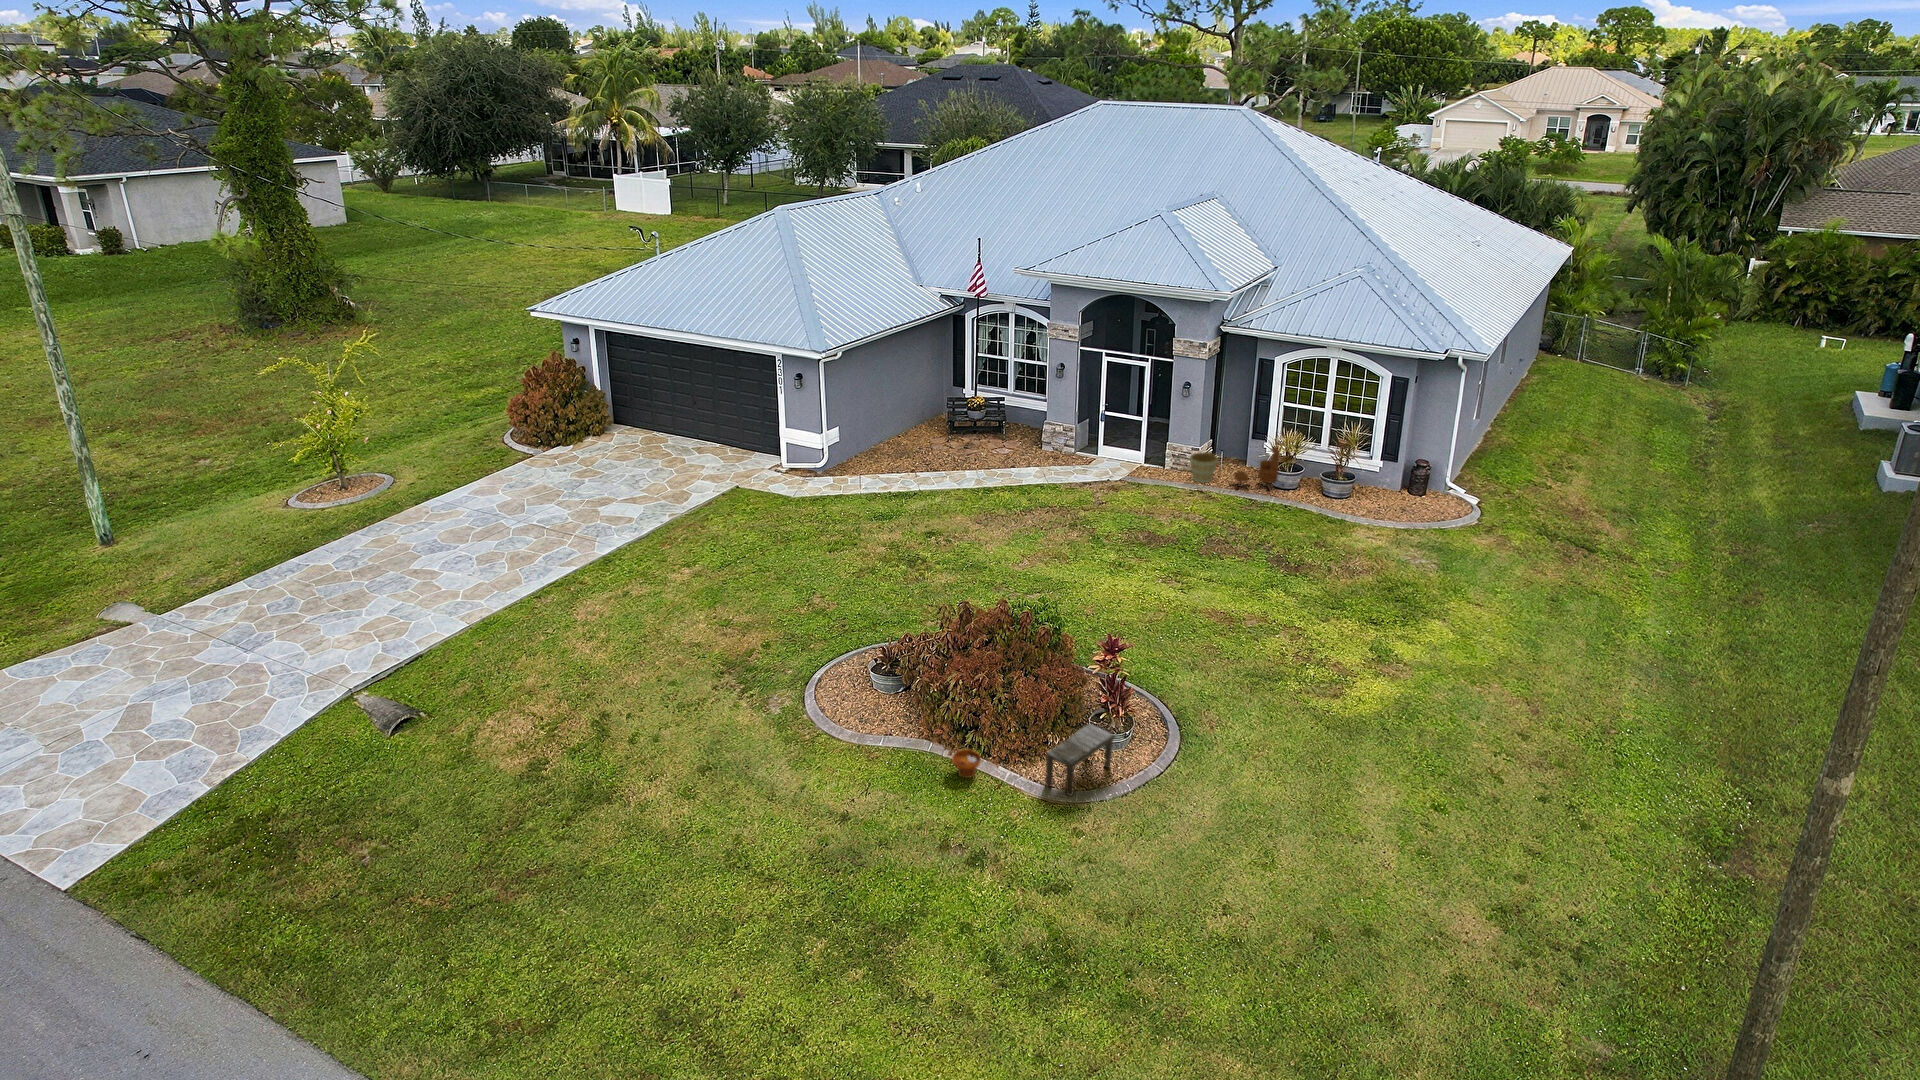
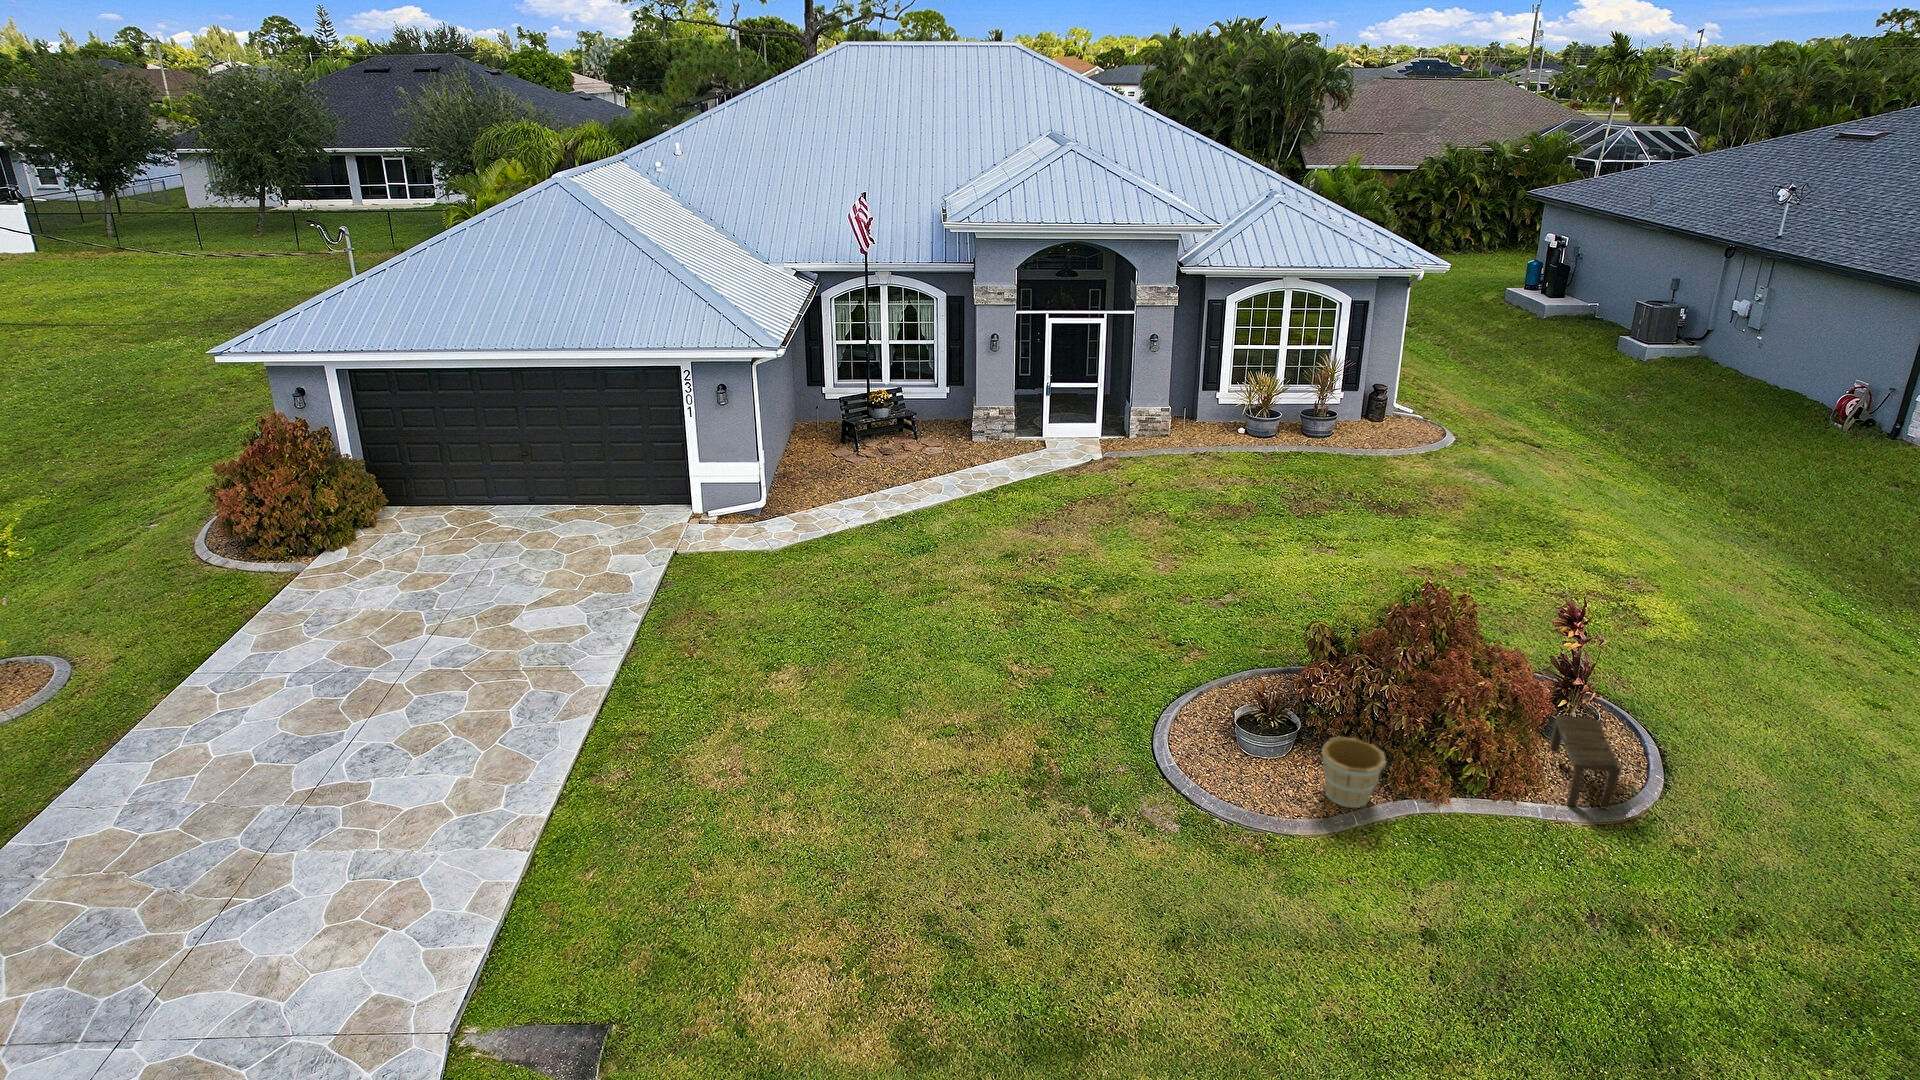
lounge chair: present [1234,446,1280,491] -> none [1209,393,1263,447]
wooden bucket: present [1190,452,1218,483] -> present [1322,737,1386,808]
planter: present [952,749,981,778] -> none [1460,791,1502,830]

